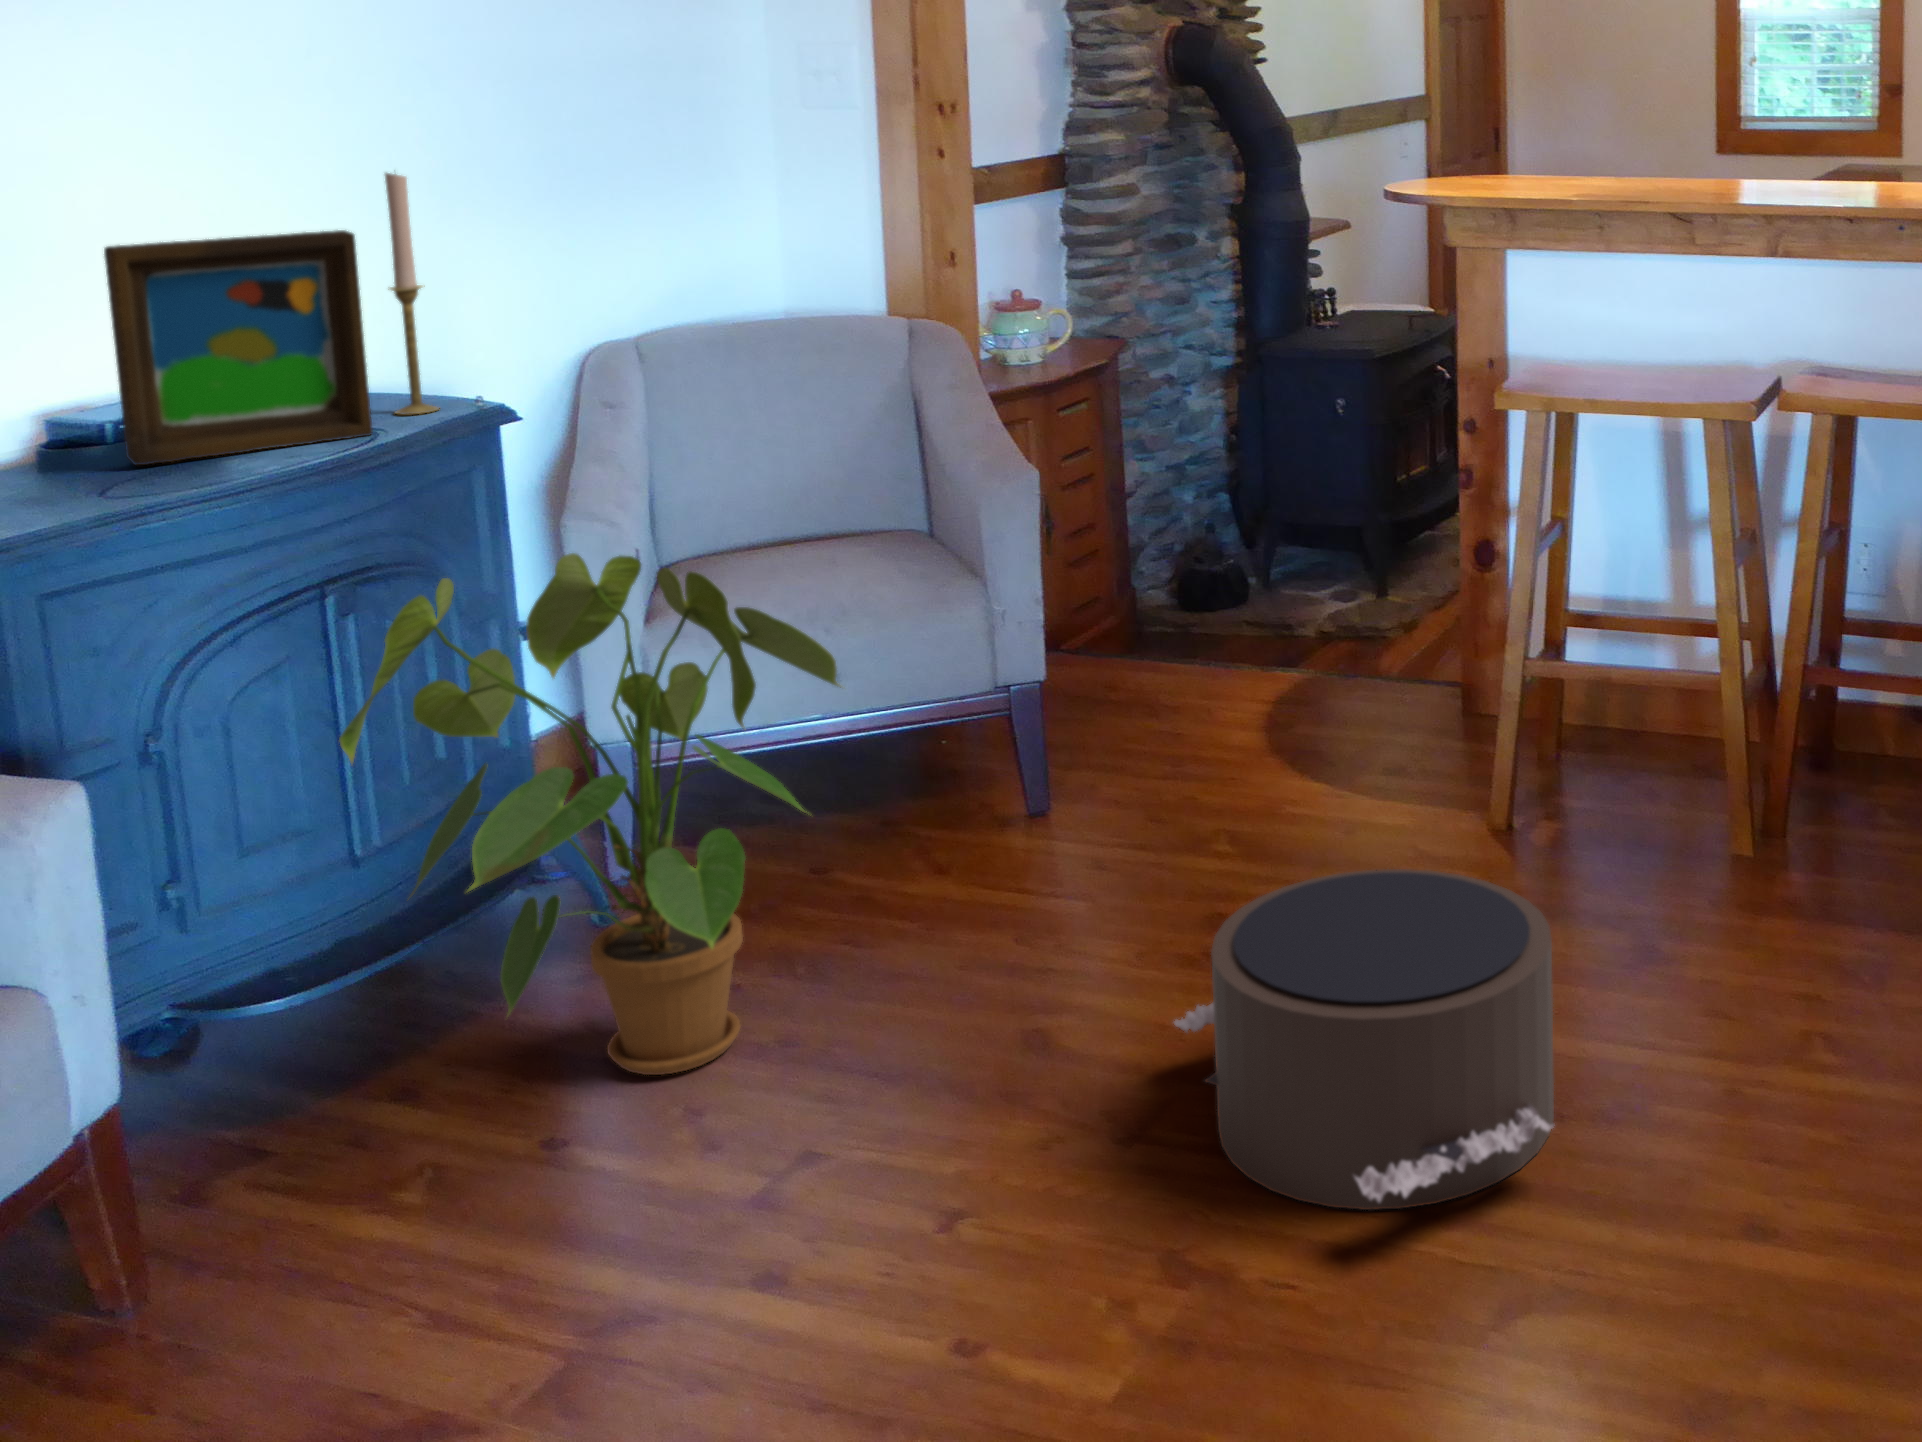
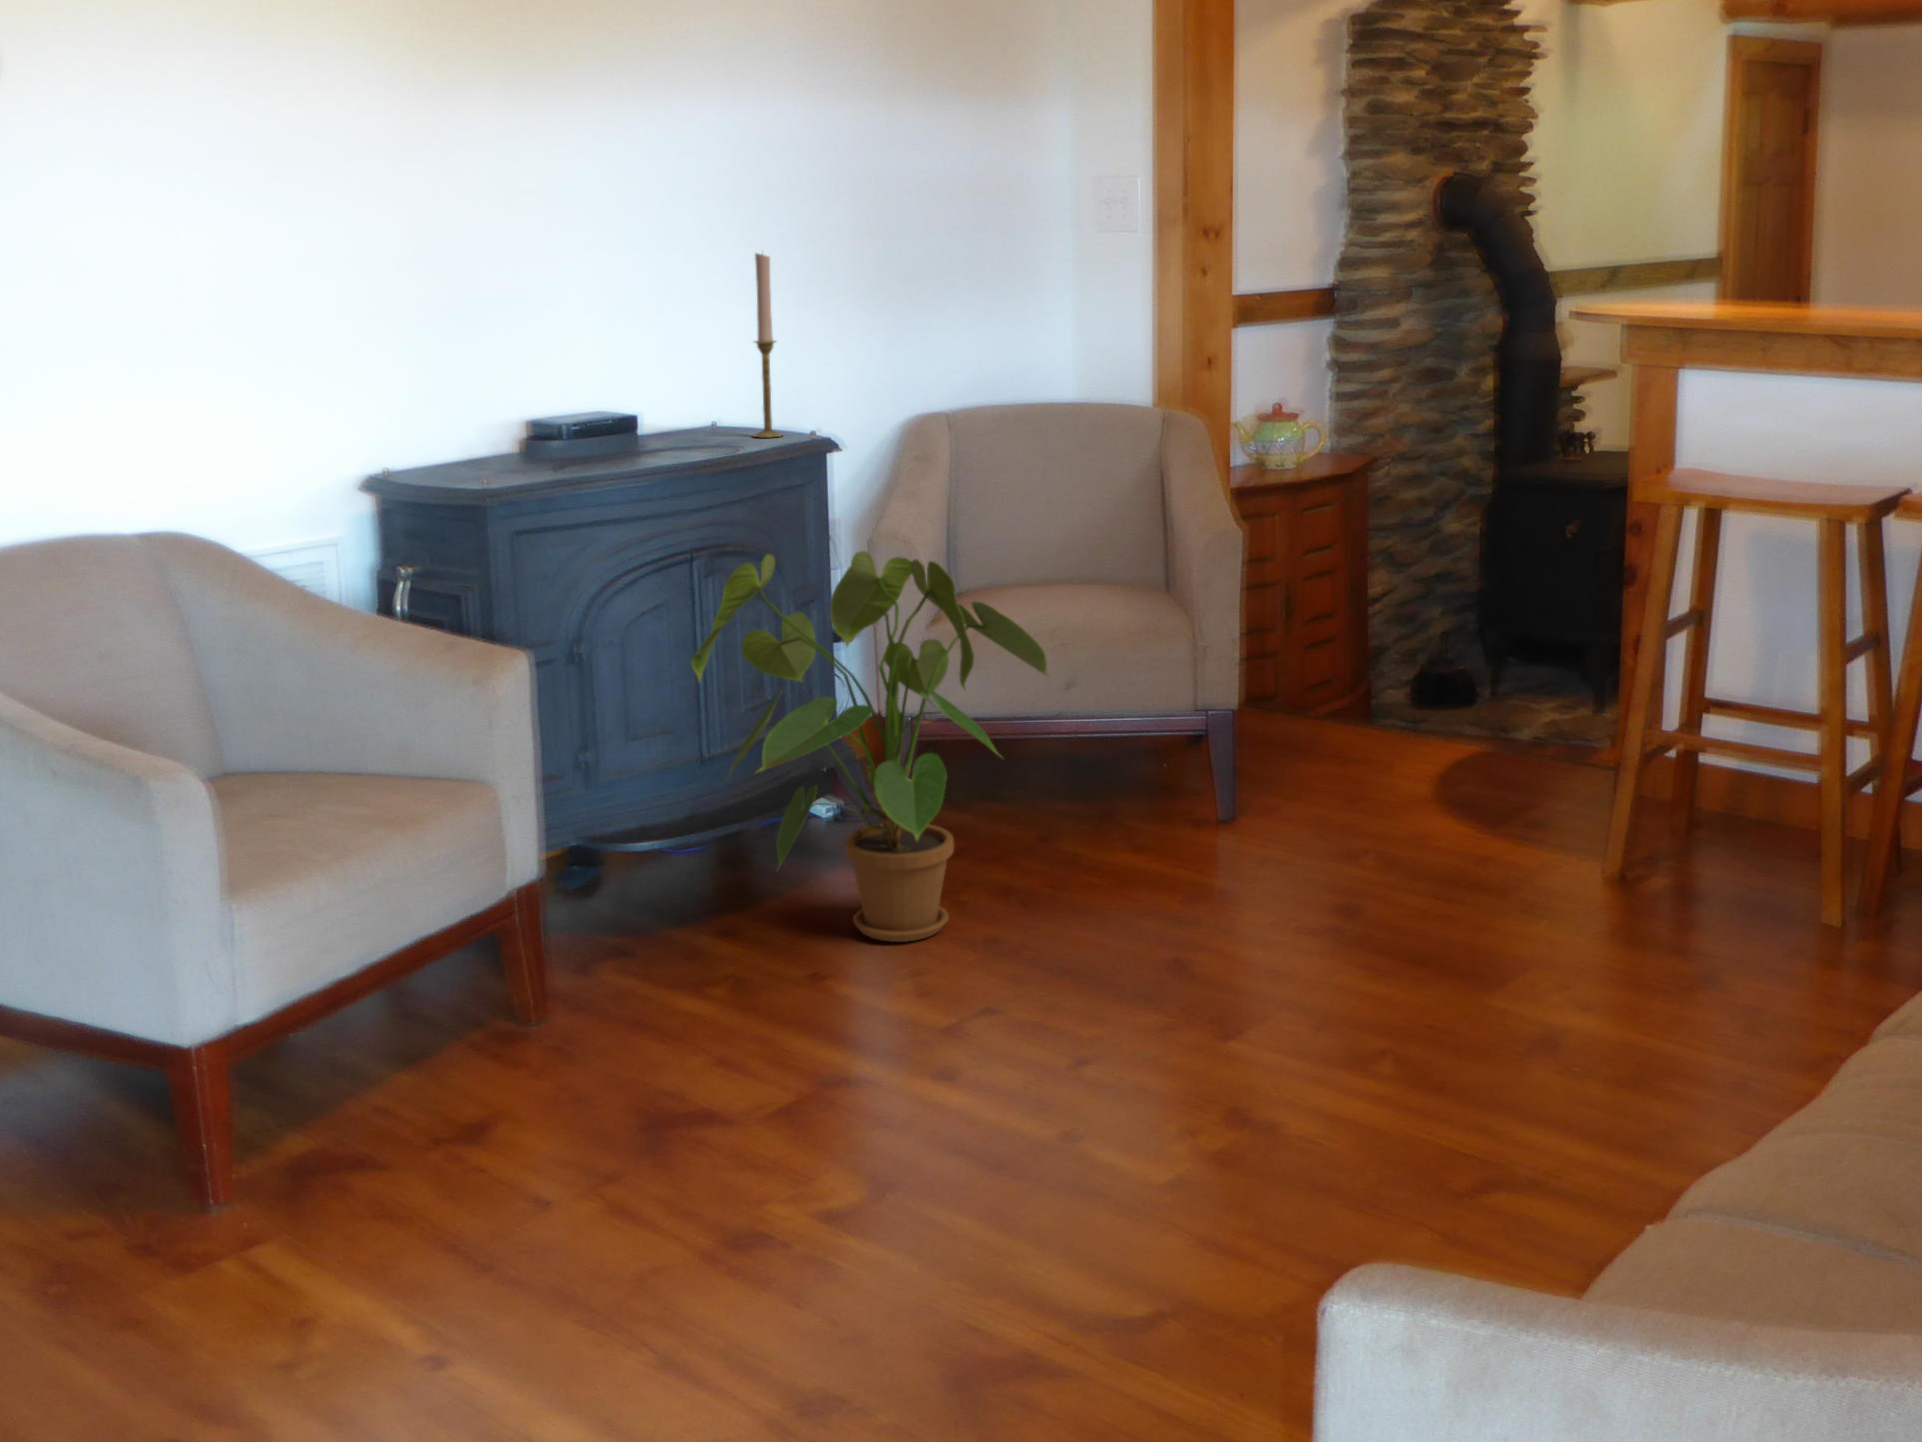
picture frame: present [104,230,373,465] -> none [568,293,733,454]
pouf: present [1174,869,1555,1210] -> none [1262,864,1577,1126]

